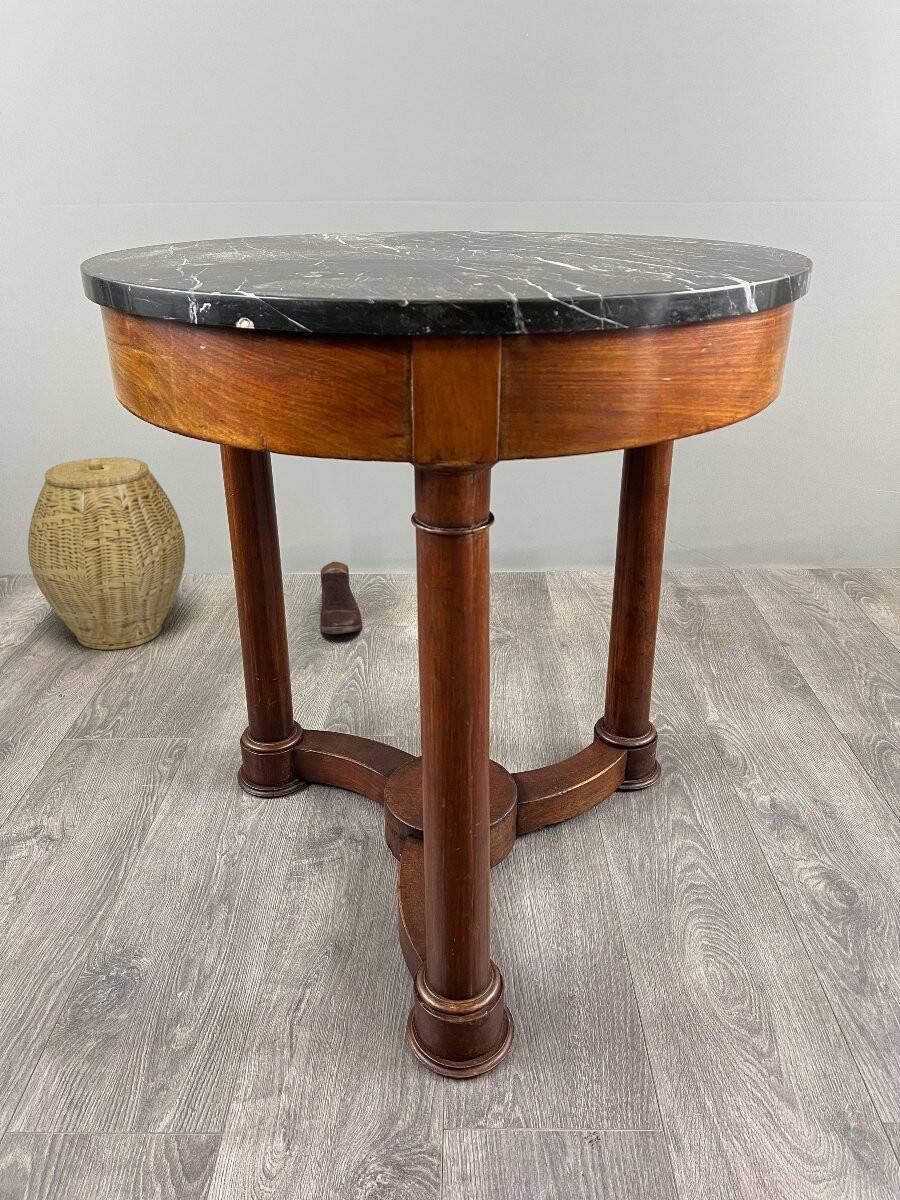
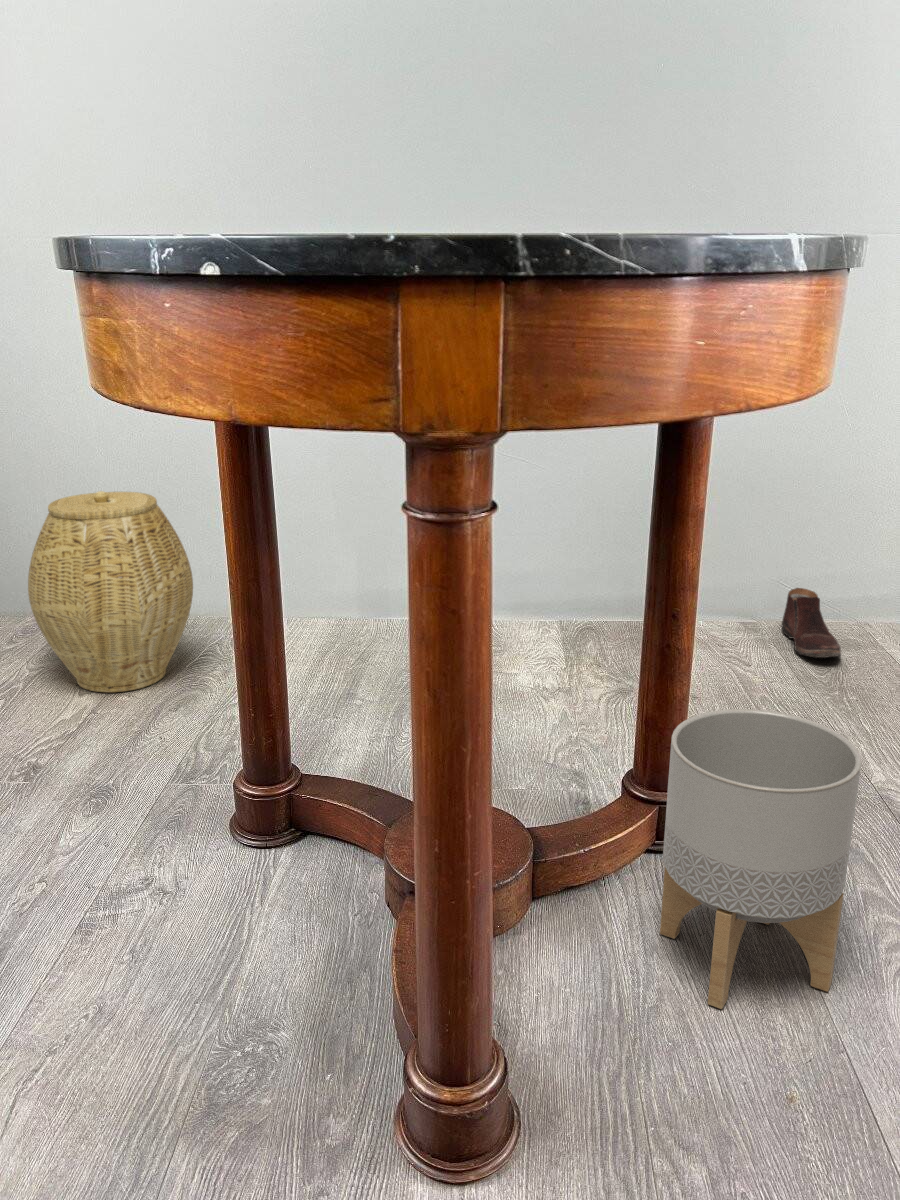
shoe: present [320,562,362,634] -> present [782,588,841,658]
planter: none [629,666,805,928] -> present [660,709,861,1009]

